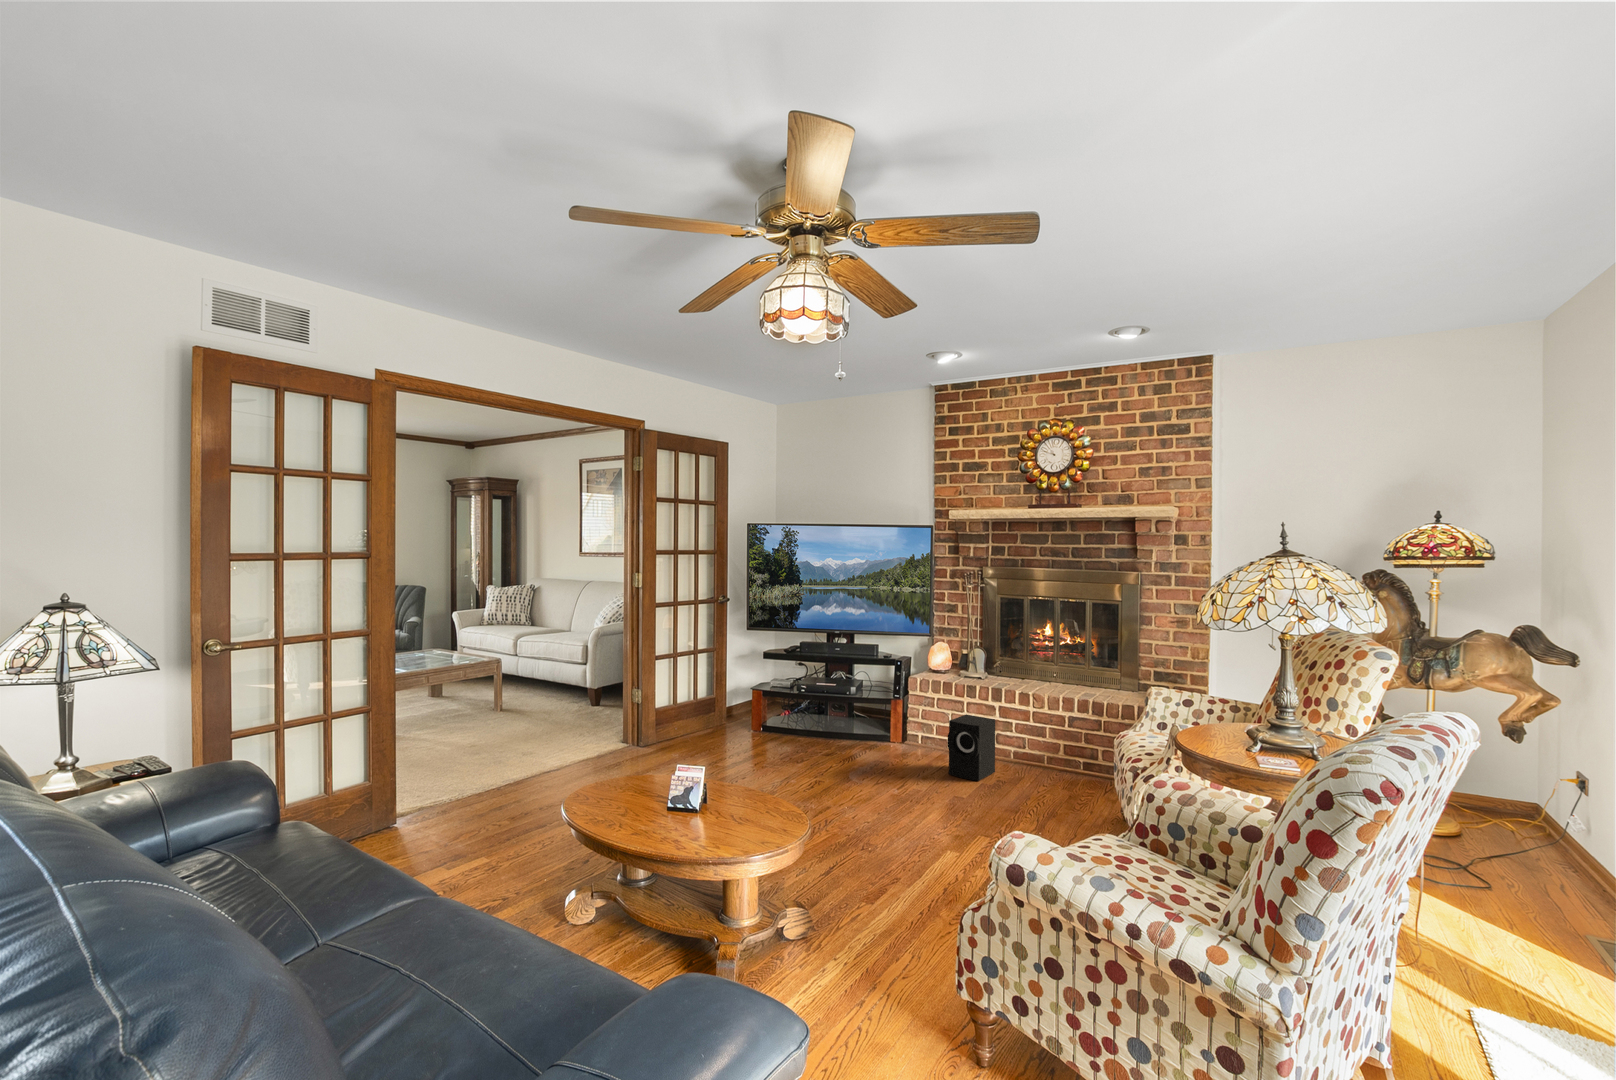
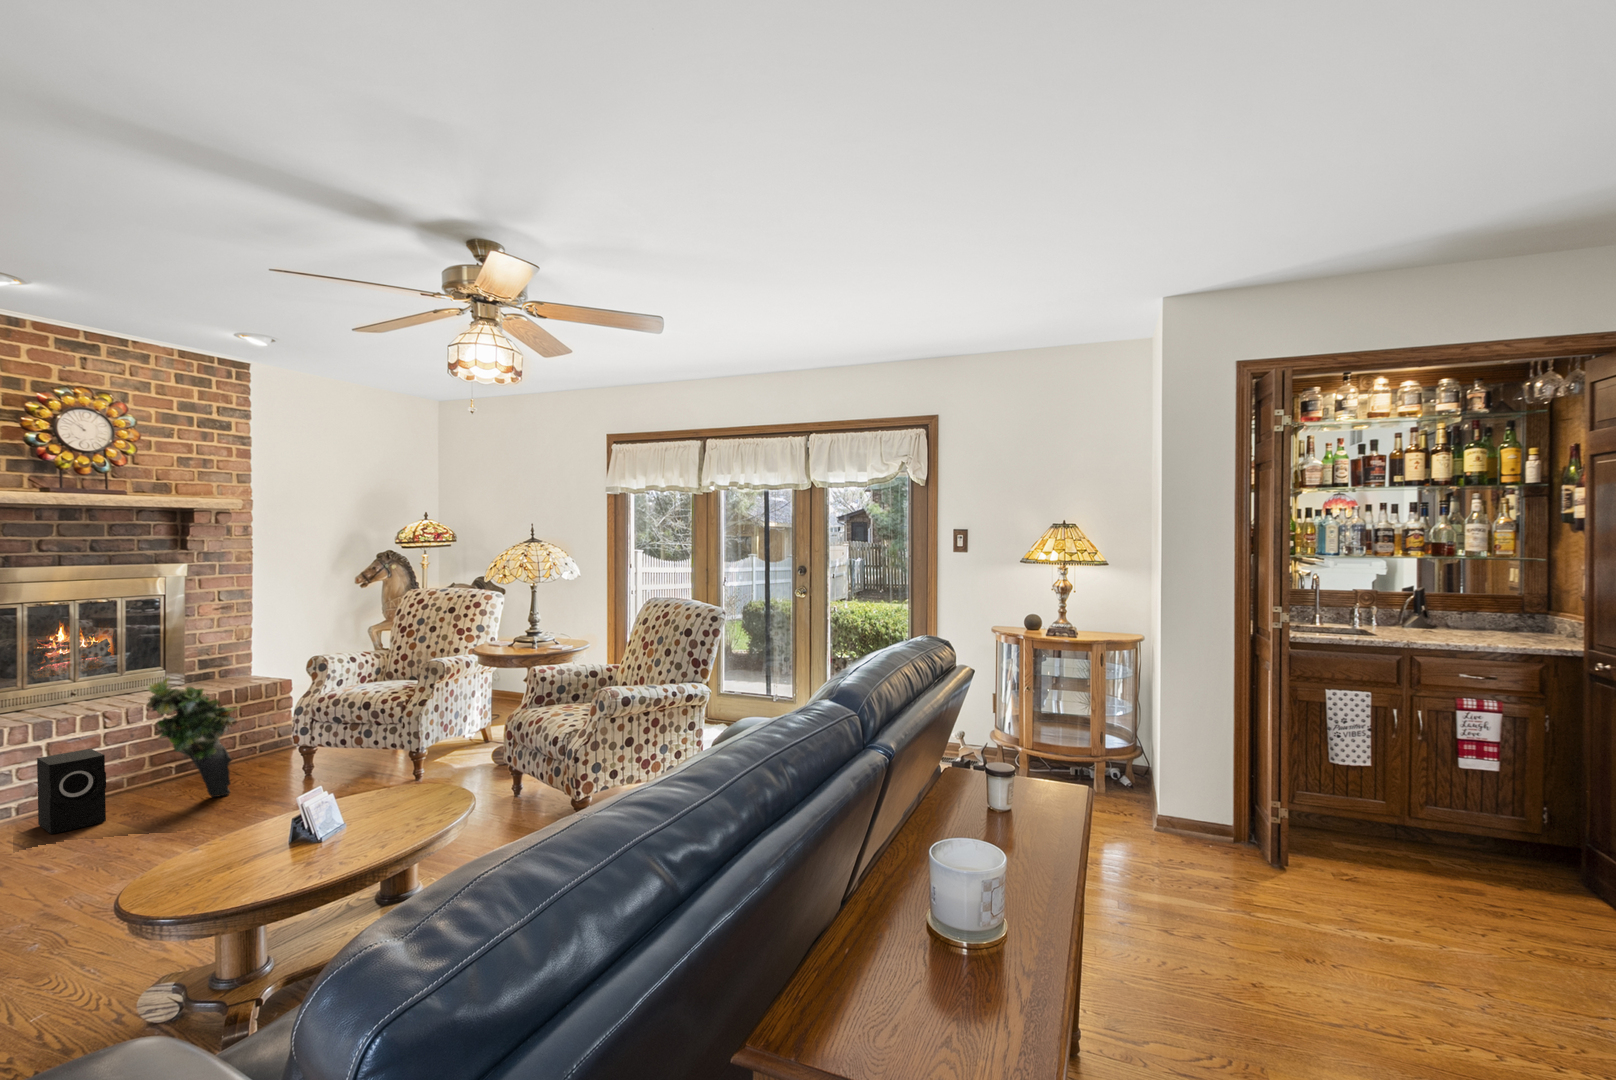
potted plant: none [1001,674,1077,803] -> present [147,678,239,797]

